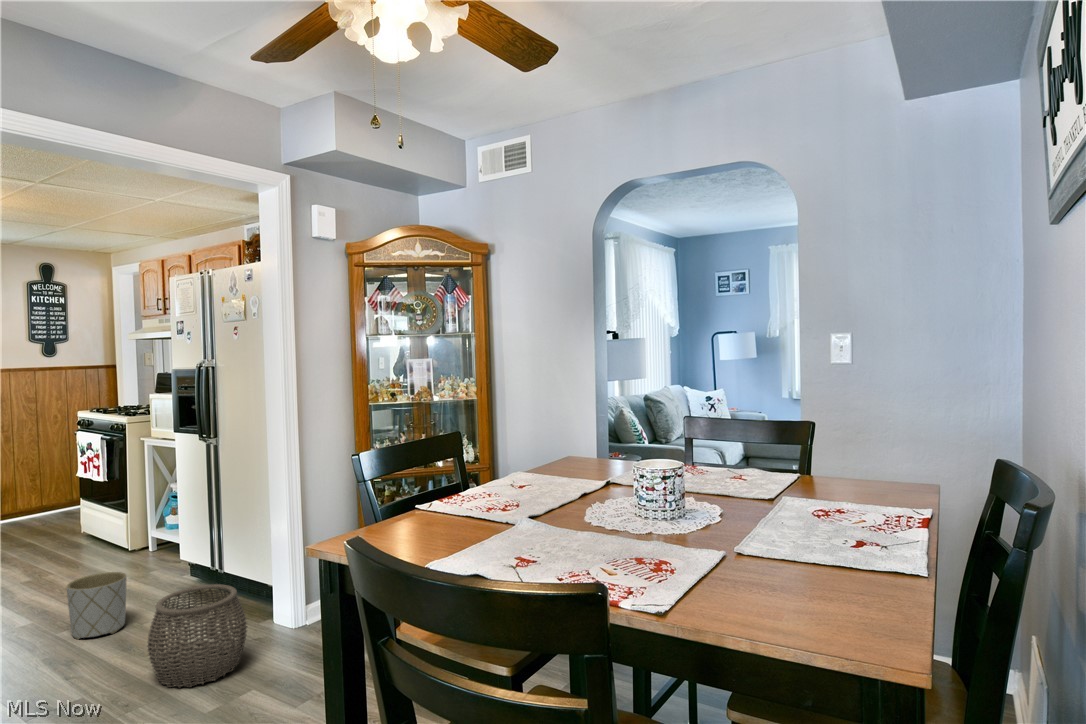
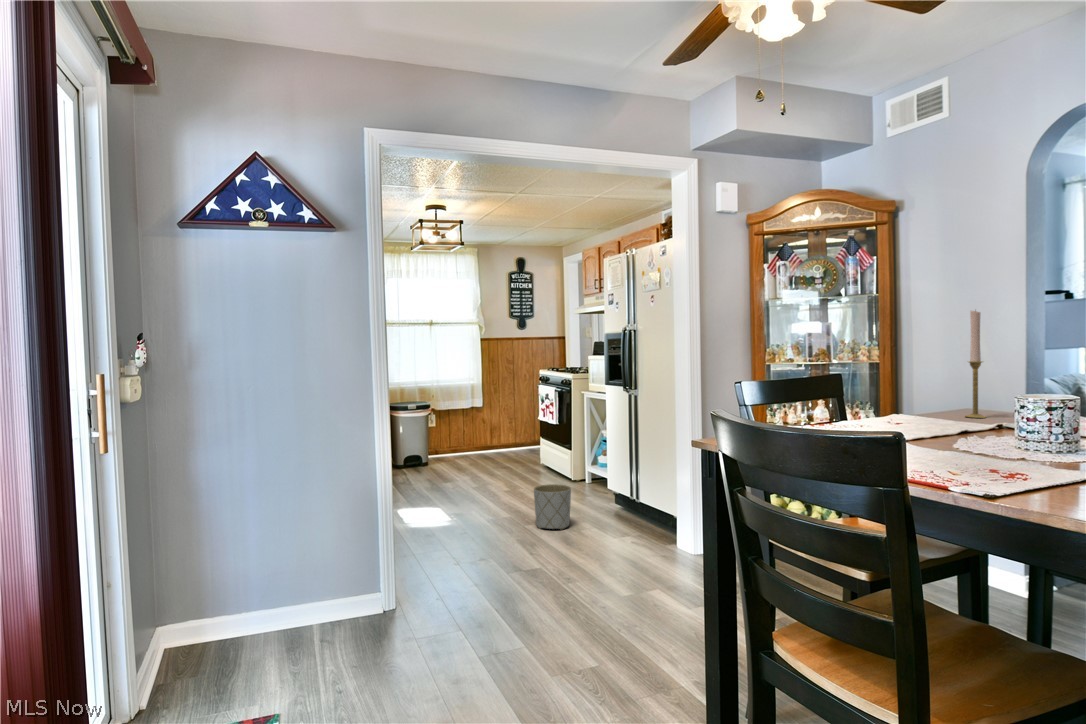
candlestick: none [569,363,586,466] -> present [966,311,985,418]
woven basket: present [147,584,247,688] -> none [584,499,655,573]

